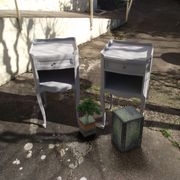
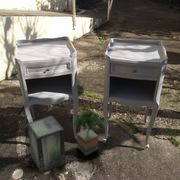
storage box: present [111,105,144,153] -> present [27,116,66,174]

